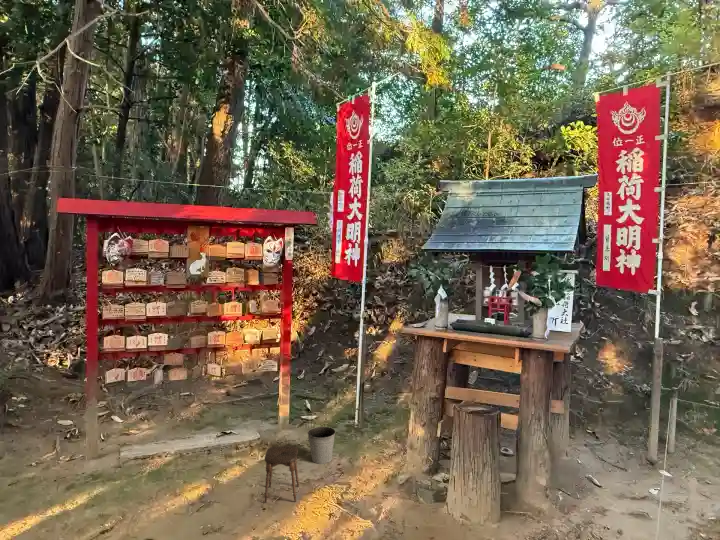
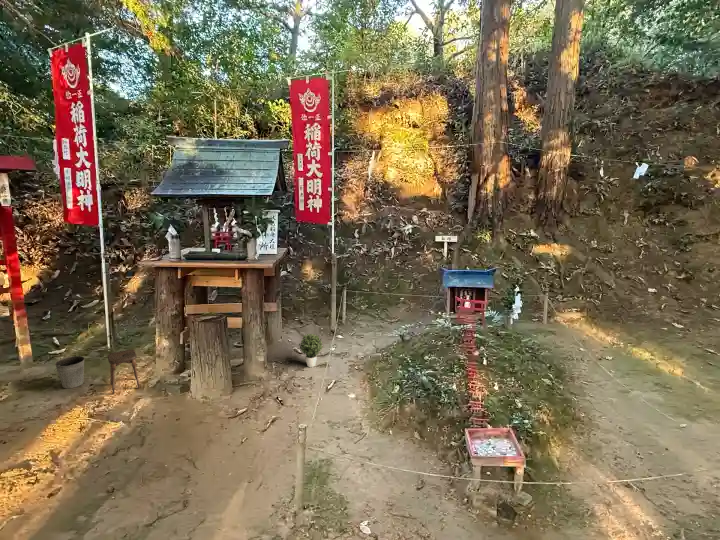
stool: present [265,446,299,503] -> present [108,350,140,394]
potted plant: none [601,455,642,509] -> present [299,334,323,367]

